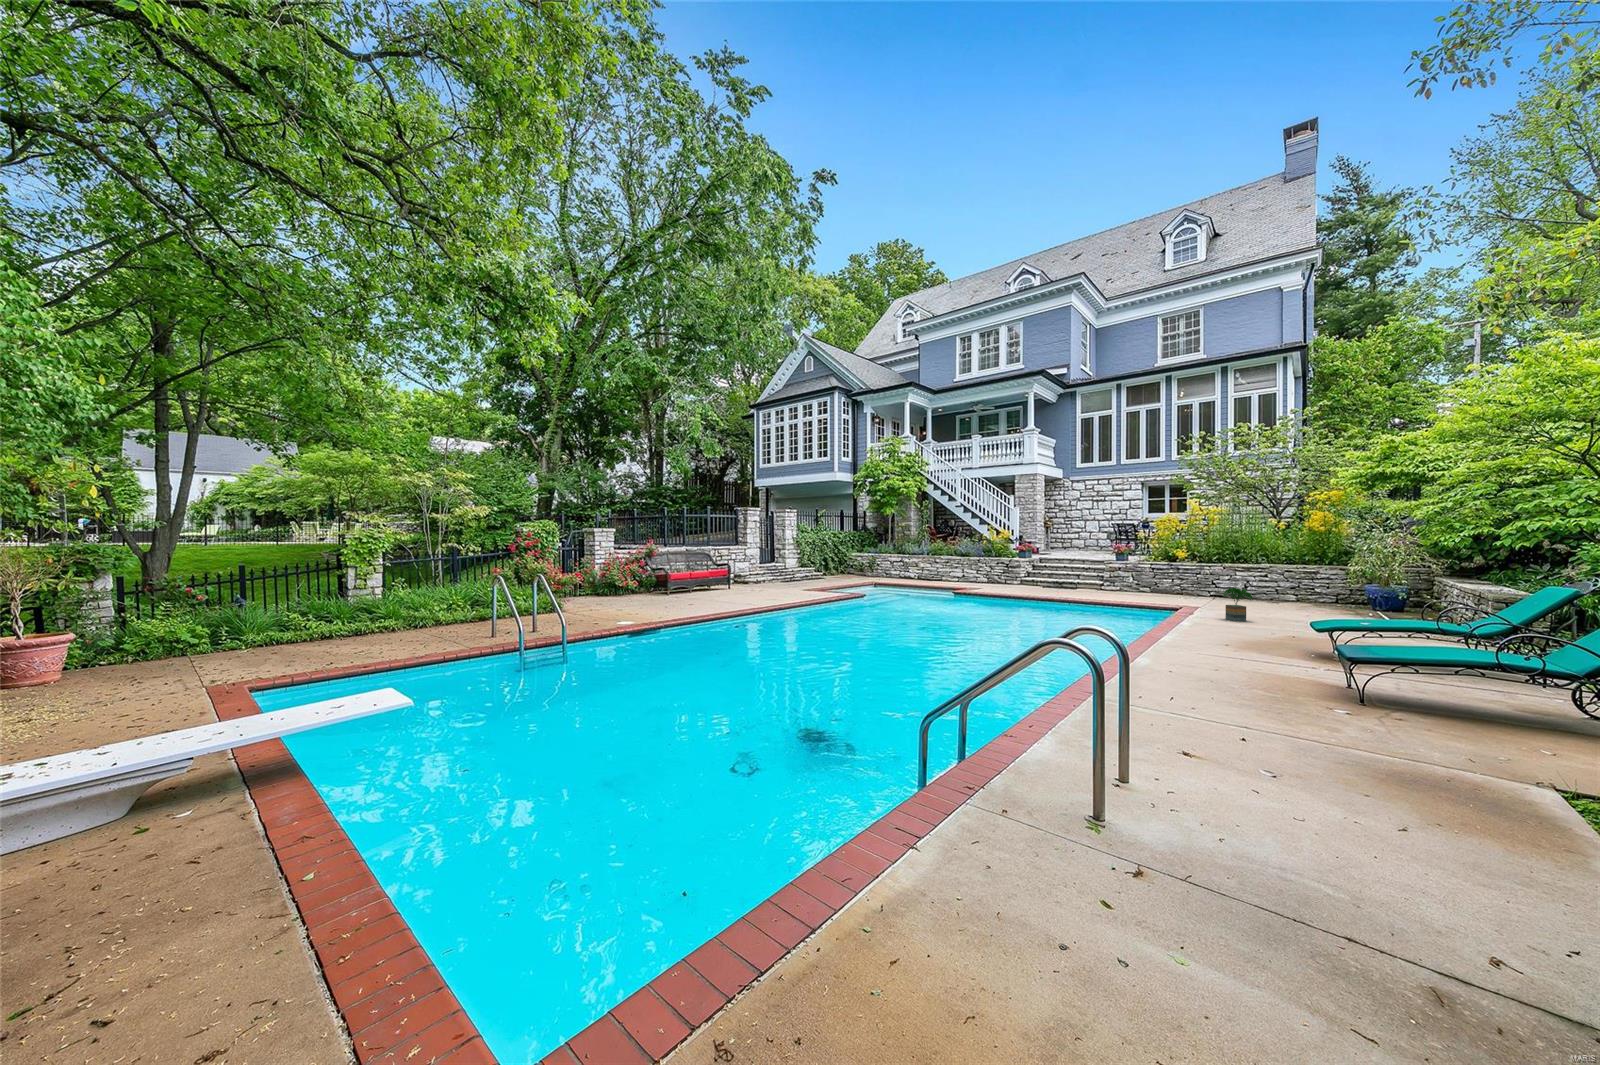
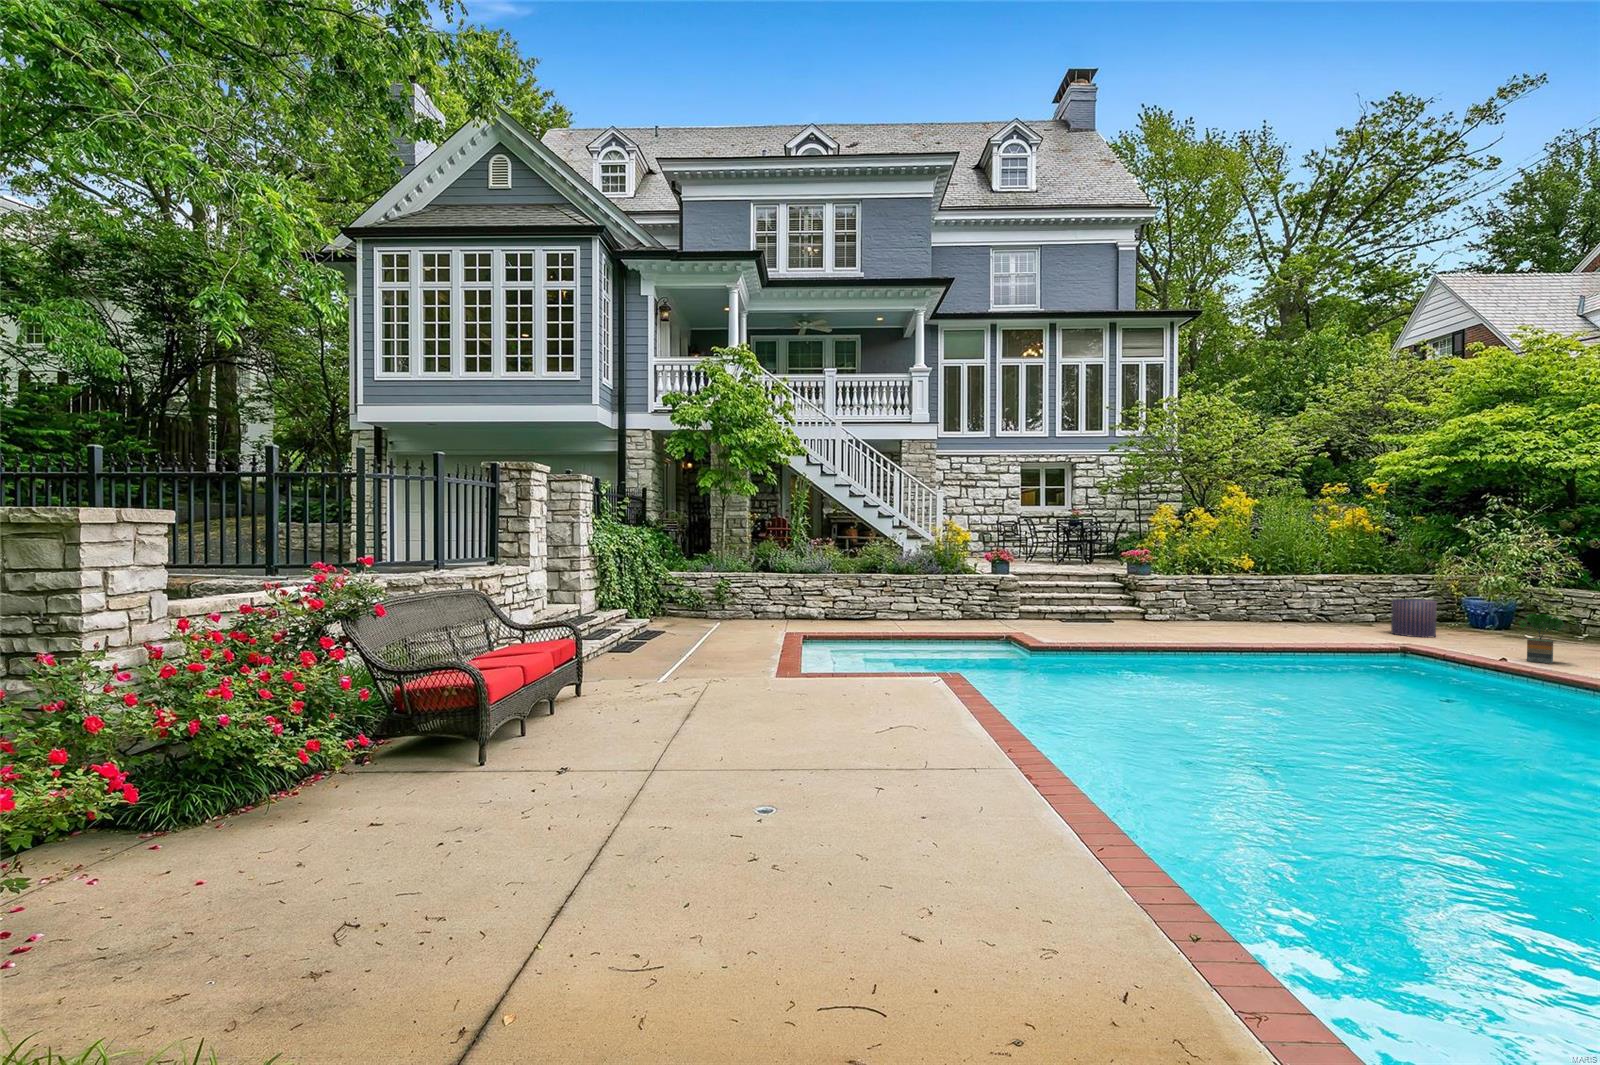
pouf: none [1253,581,1287,610] -> present [1391,599,1437,637]

